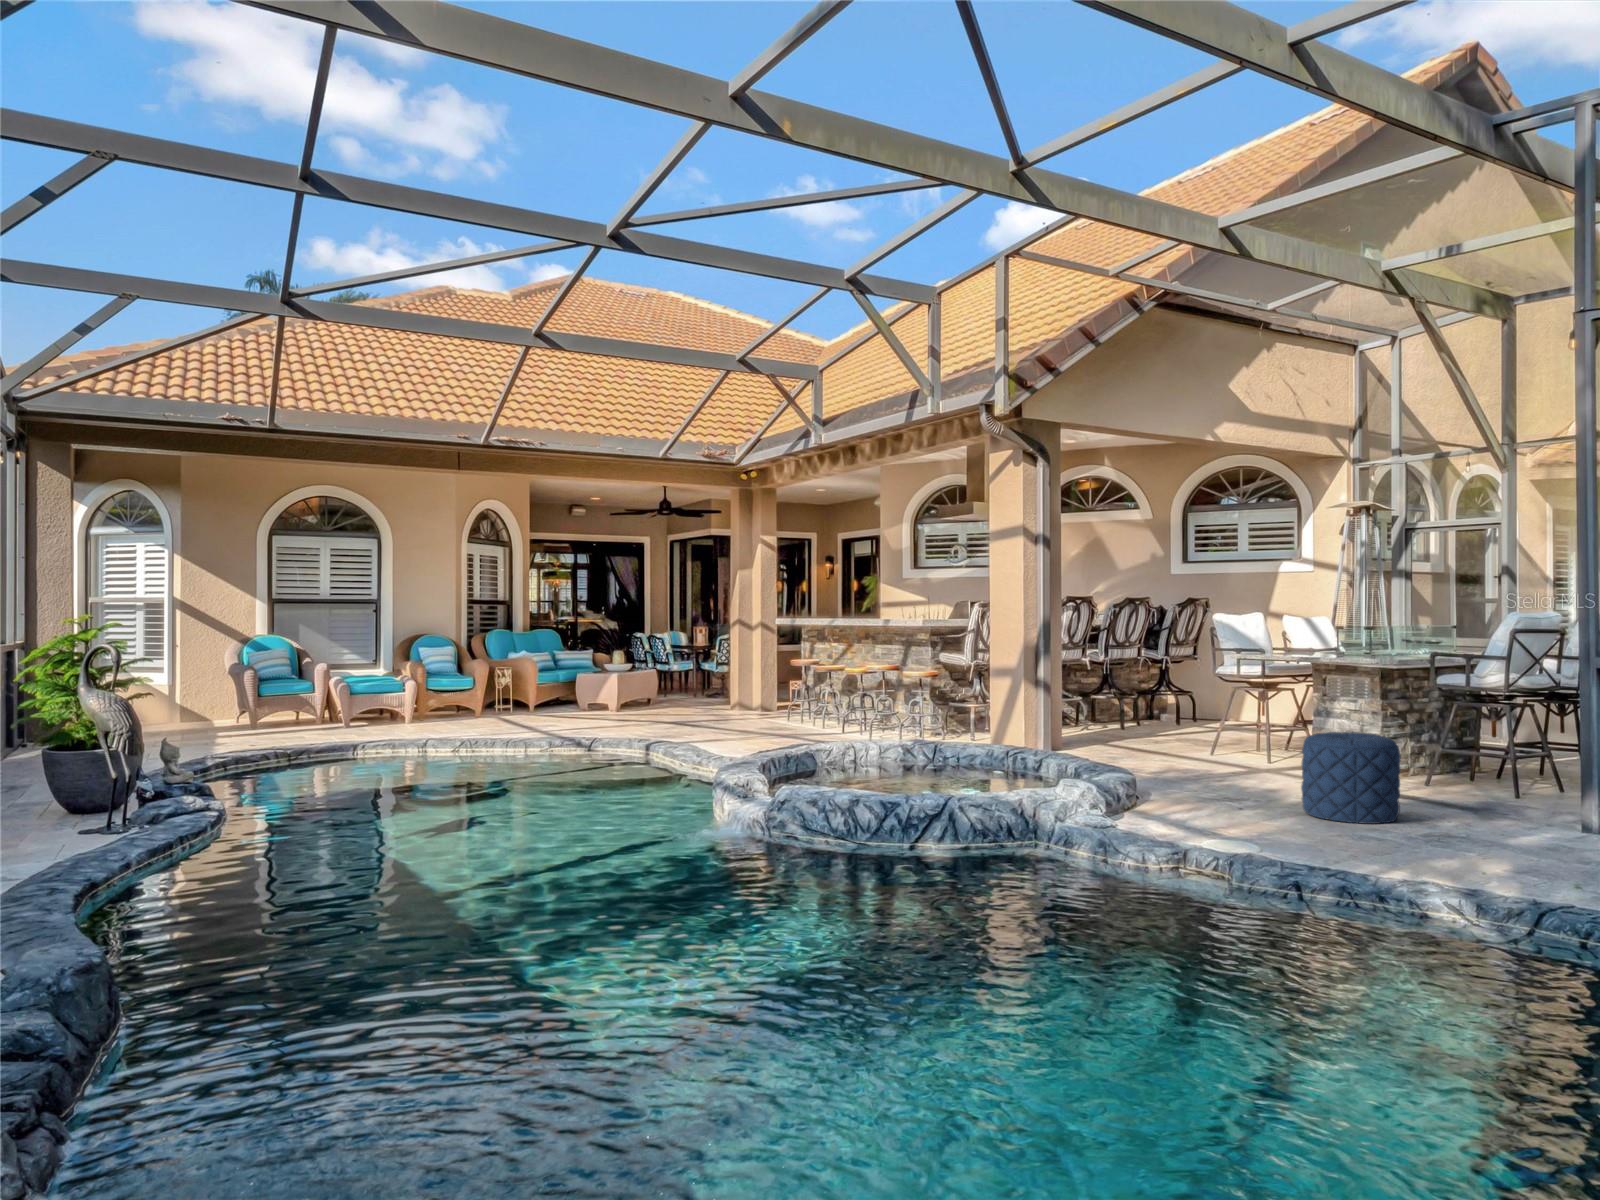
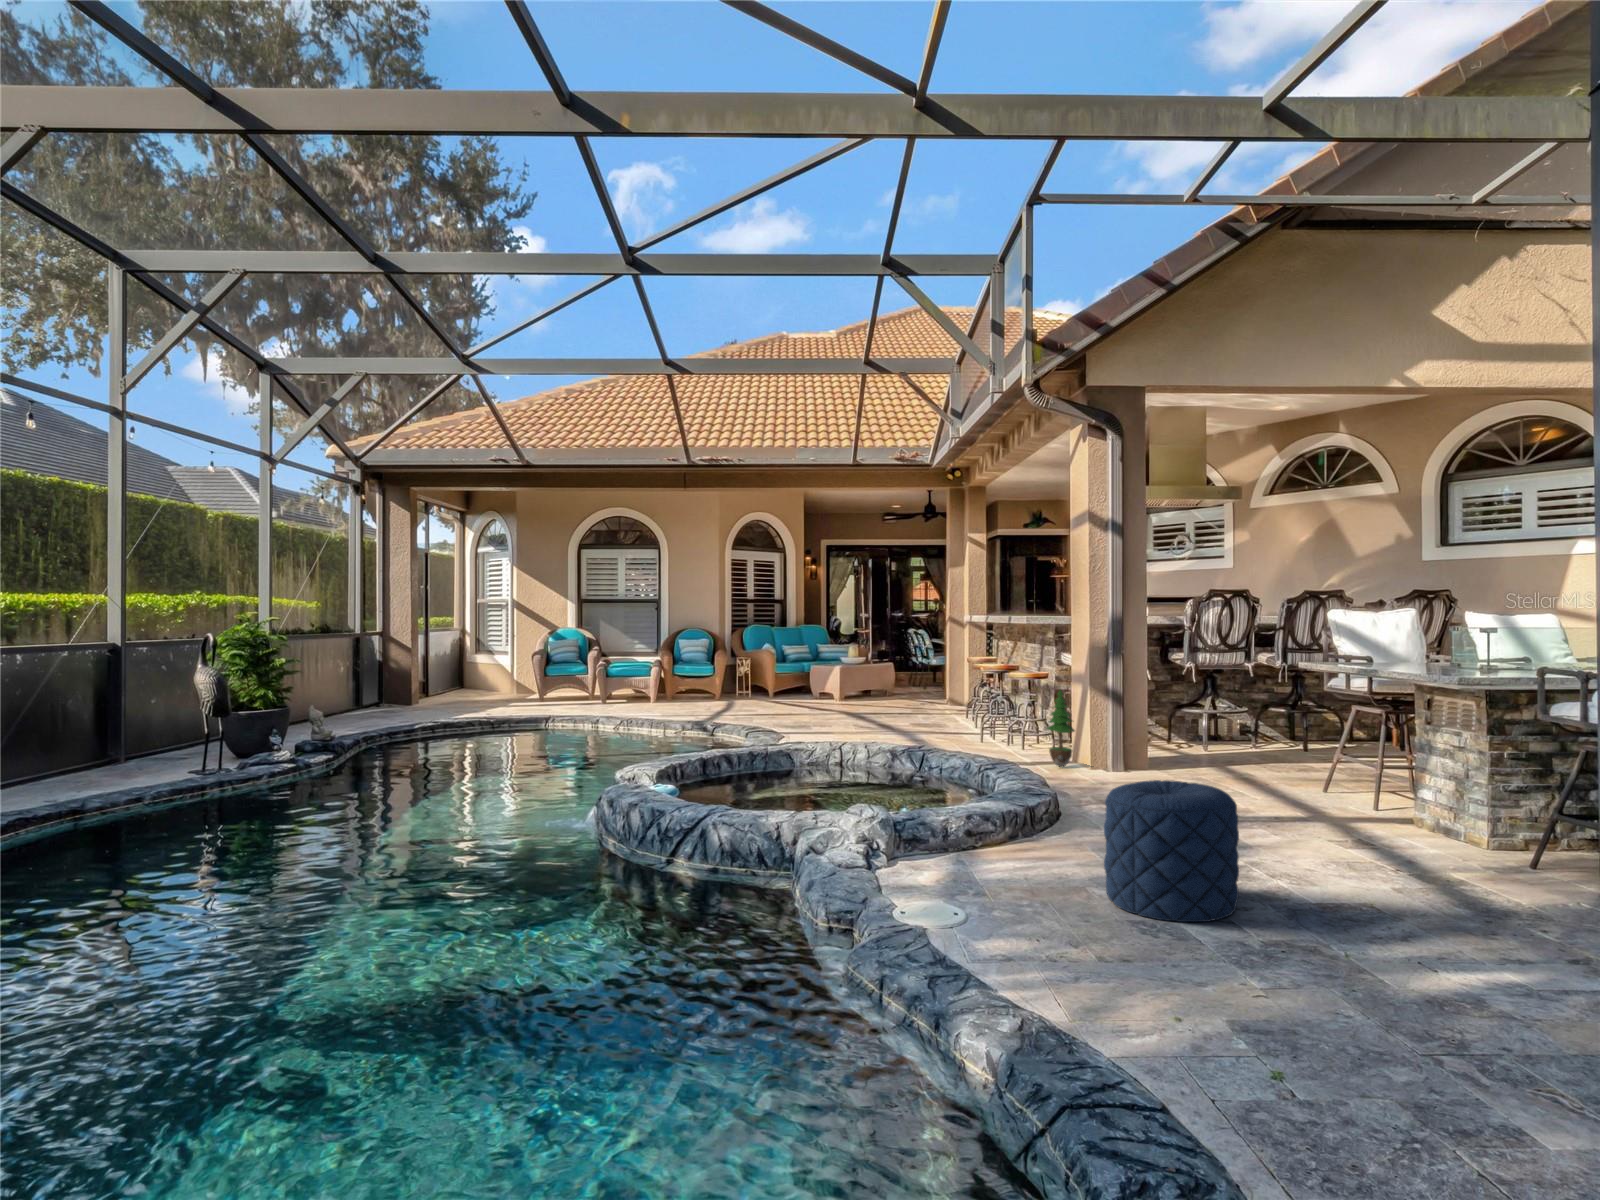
potted tree: none [988,681,1013,750] -> present [1047,689,1075,768]

